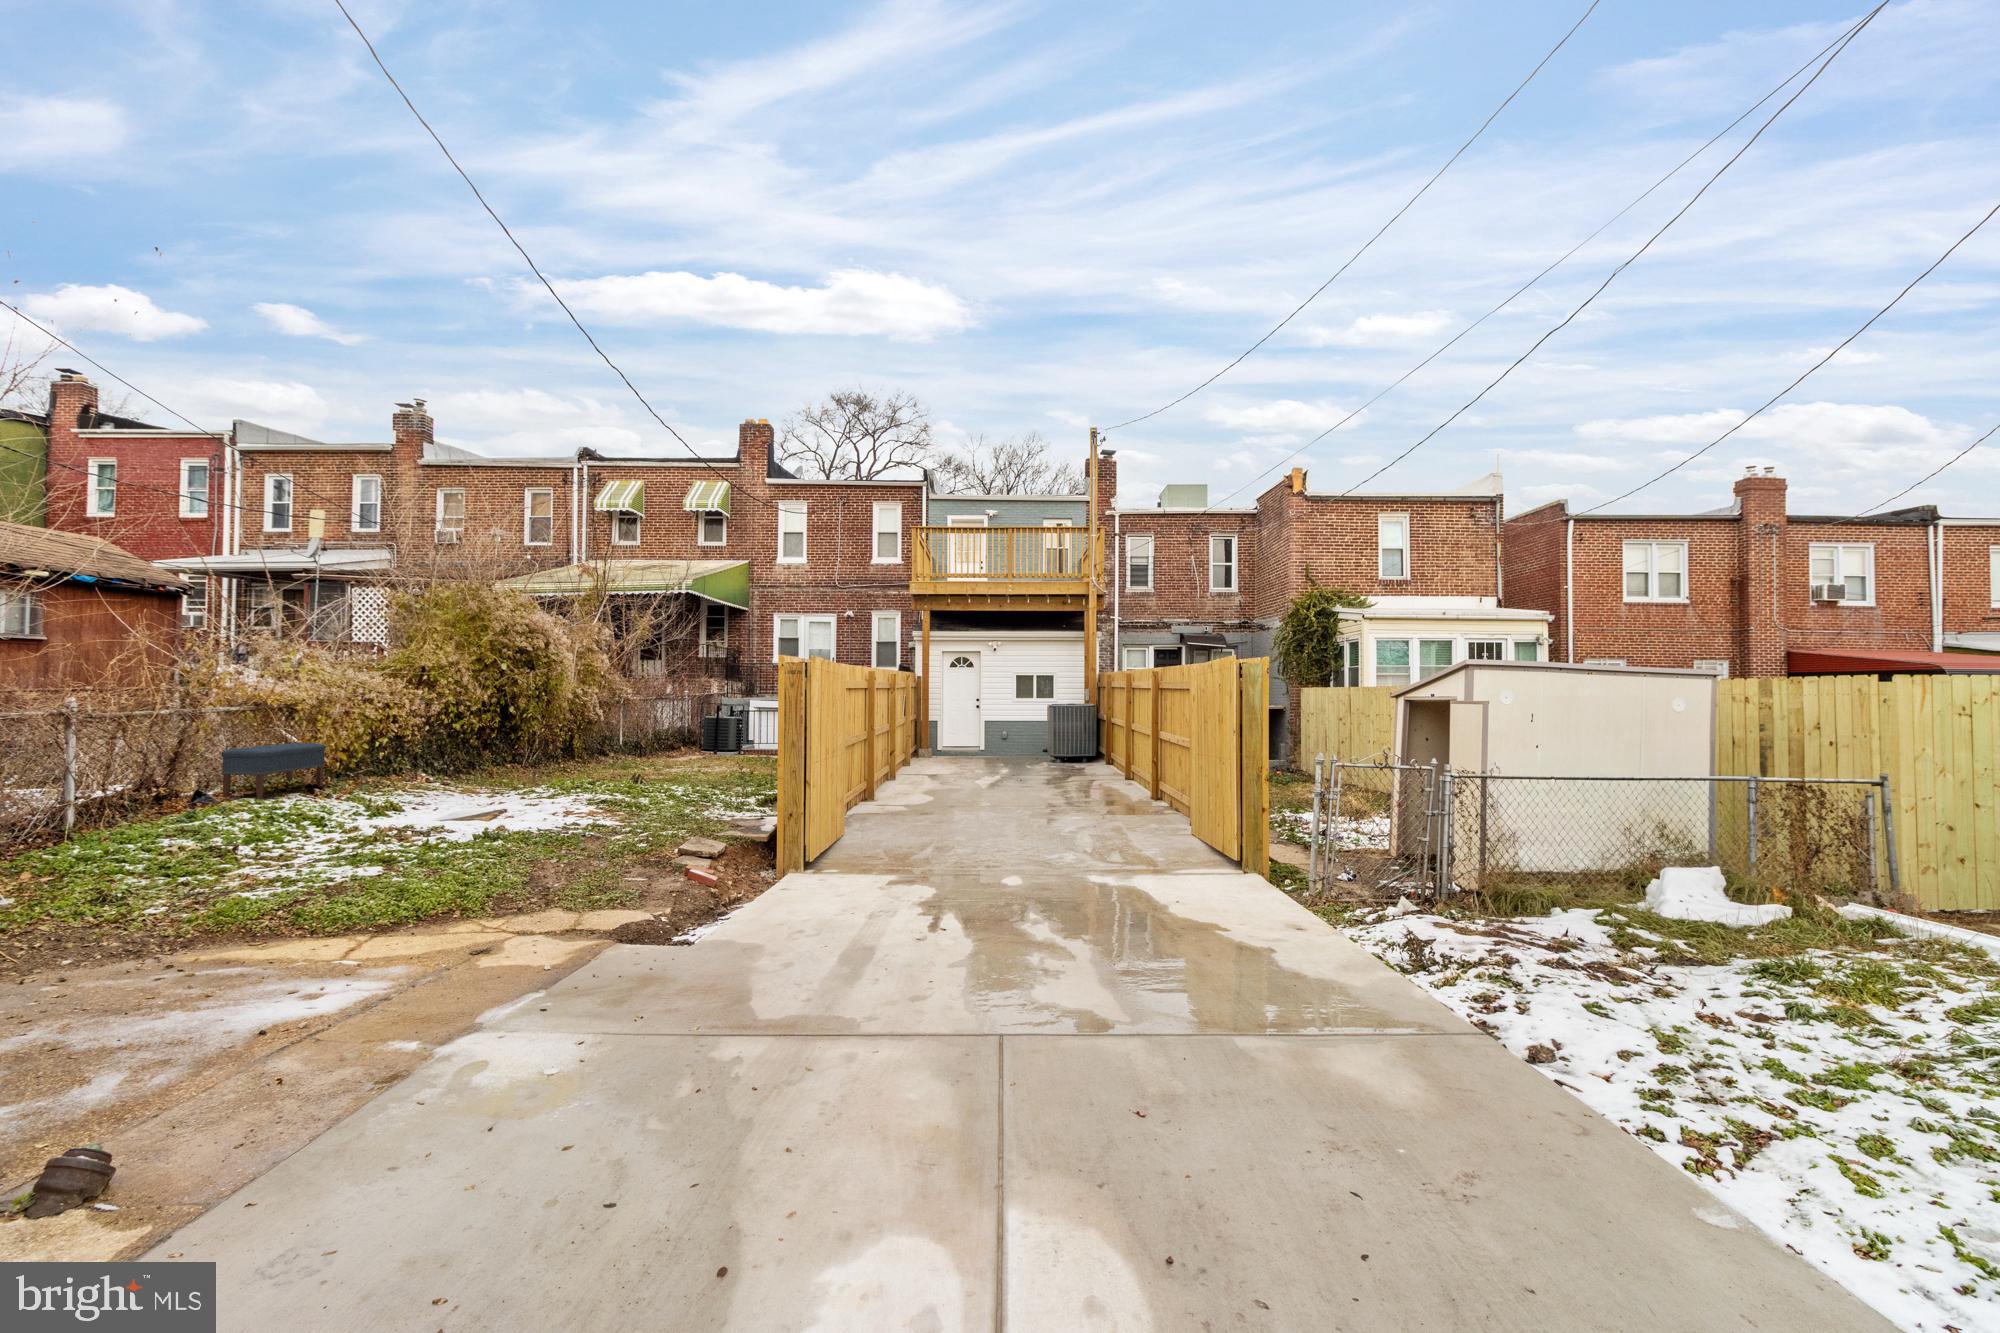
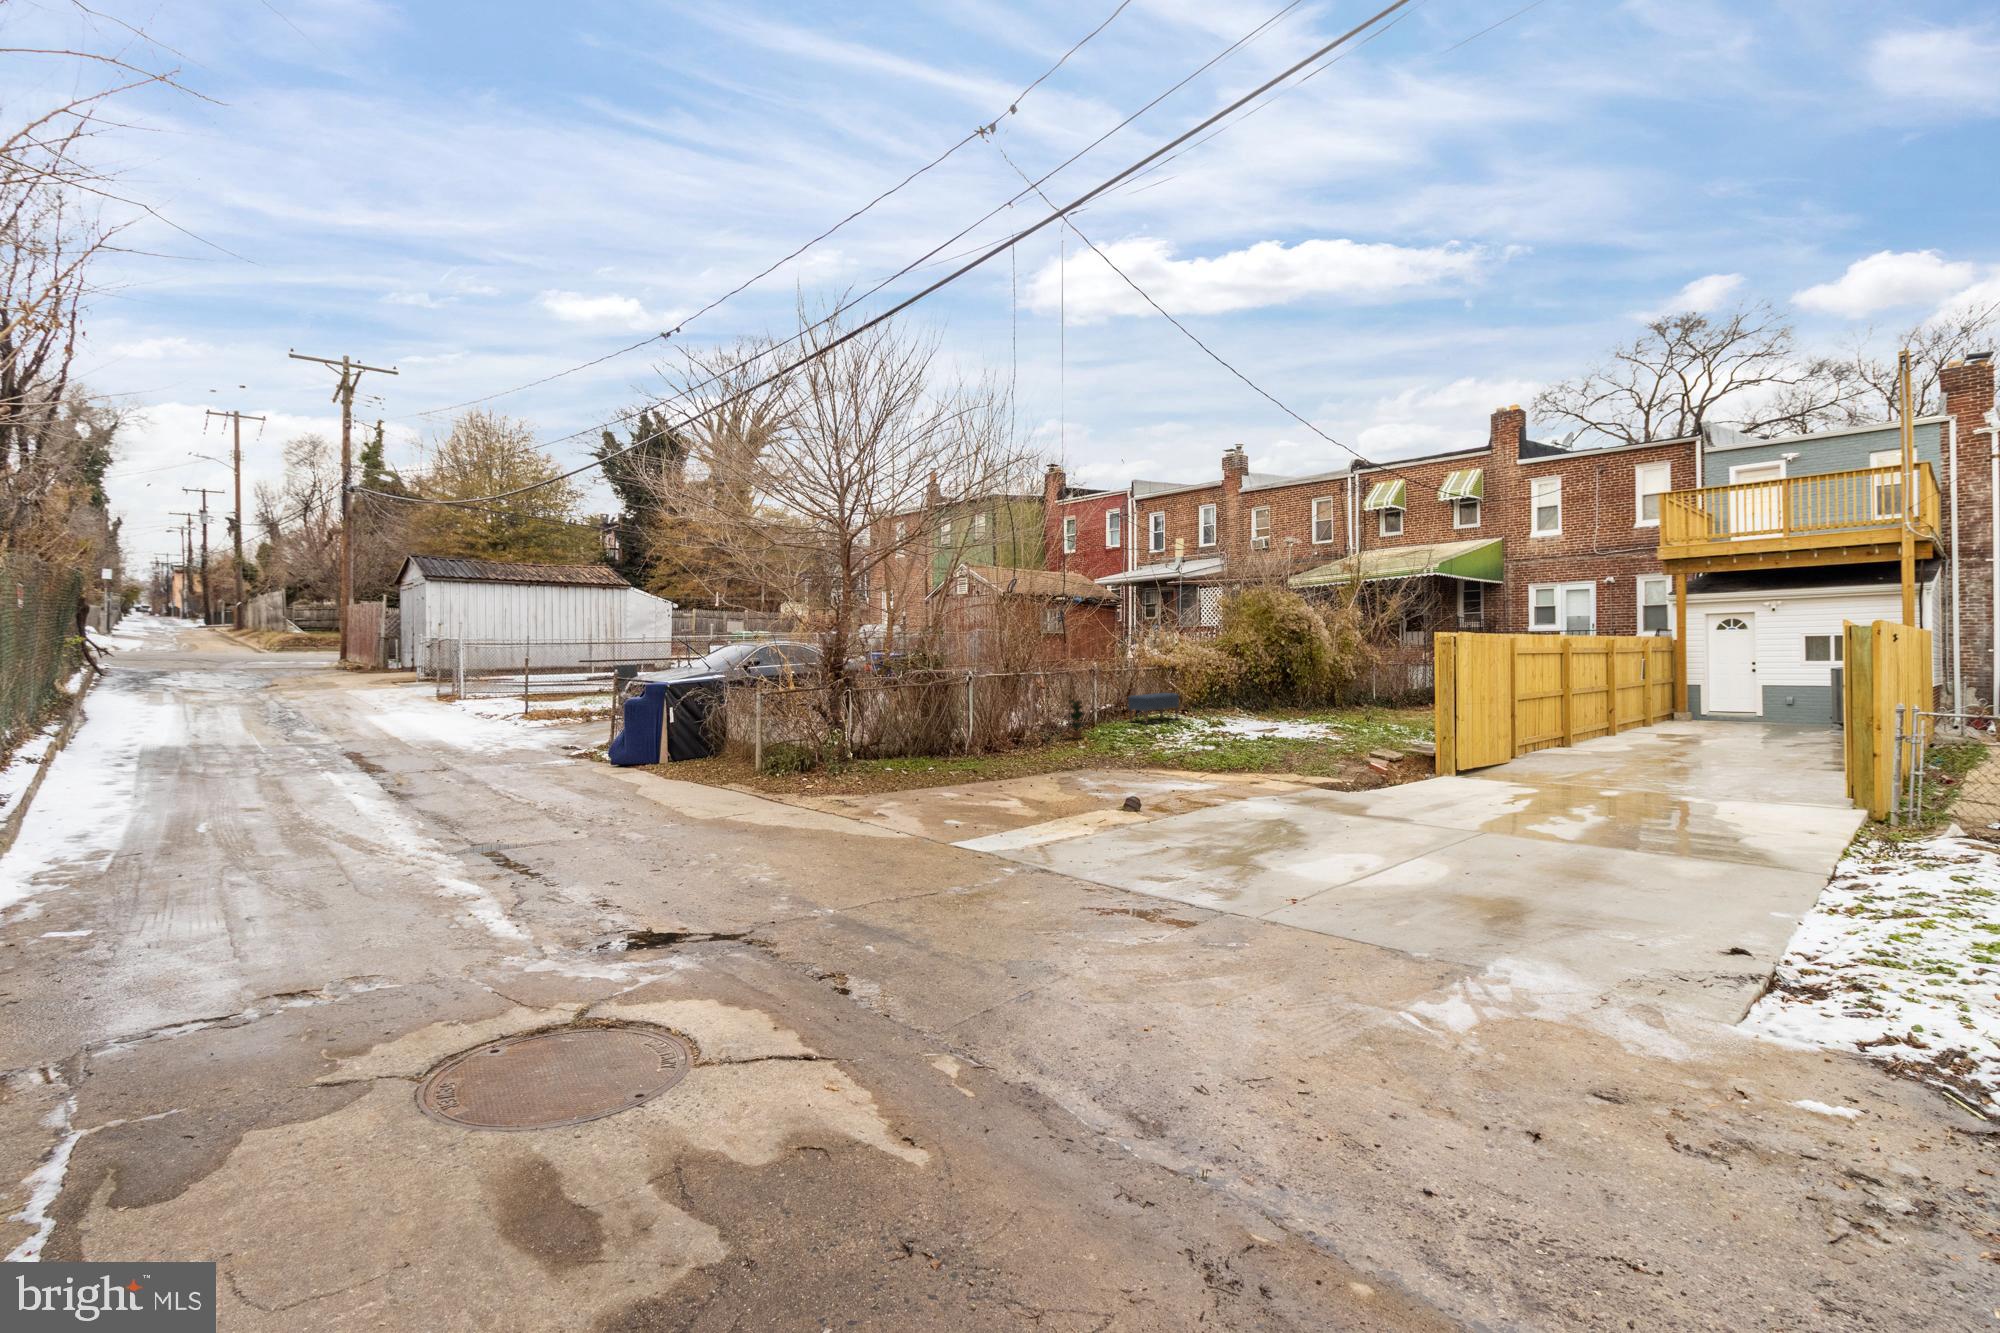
potted plant: none [66,760,127,835] -> present [1067,700,1085,738]

